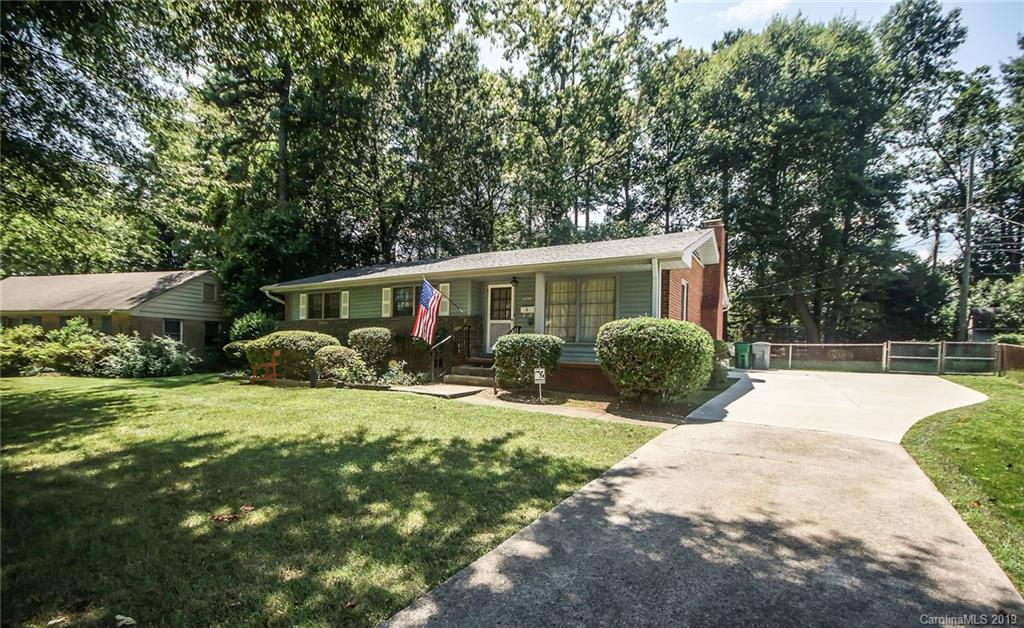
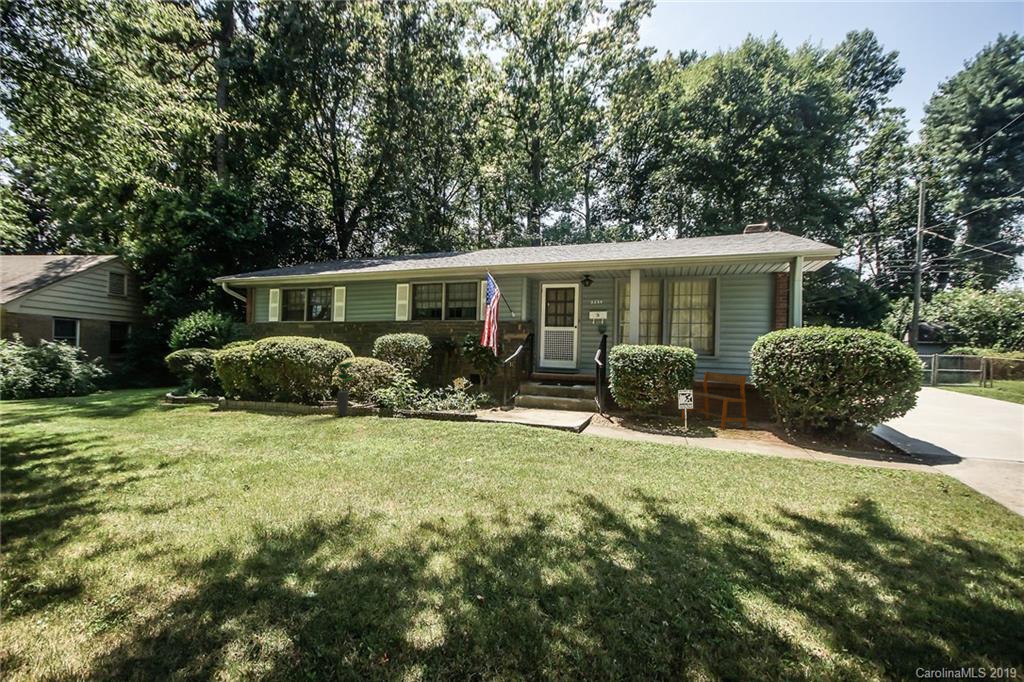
bench: present [252,350,281,385] -> present [682,372,747,430]

